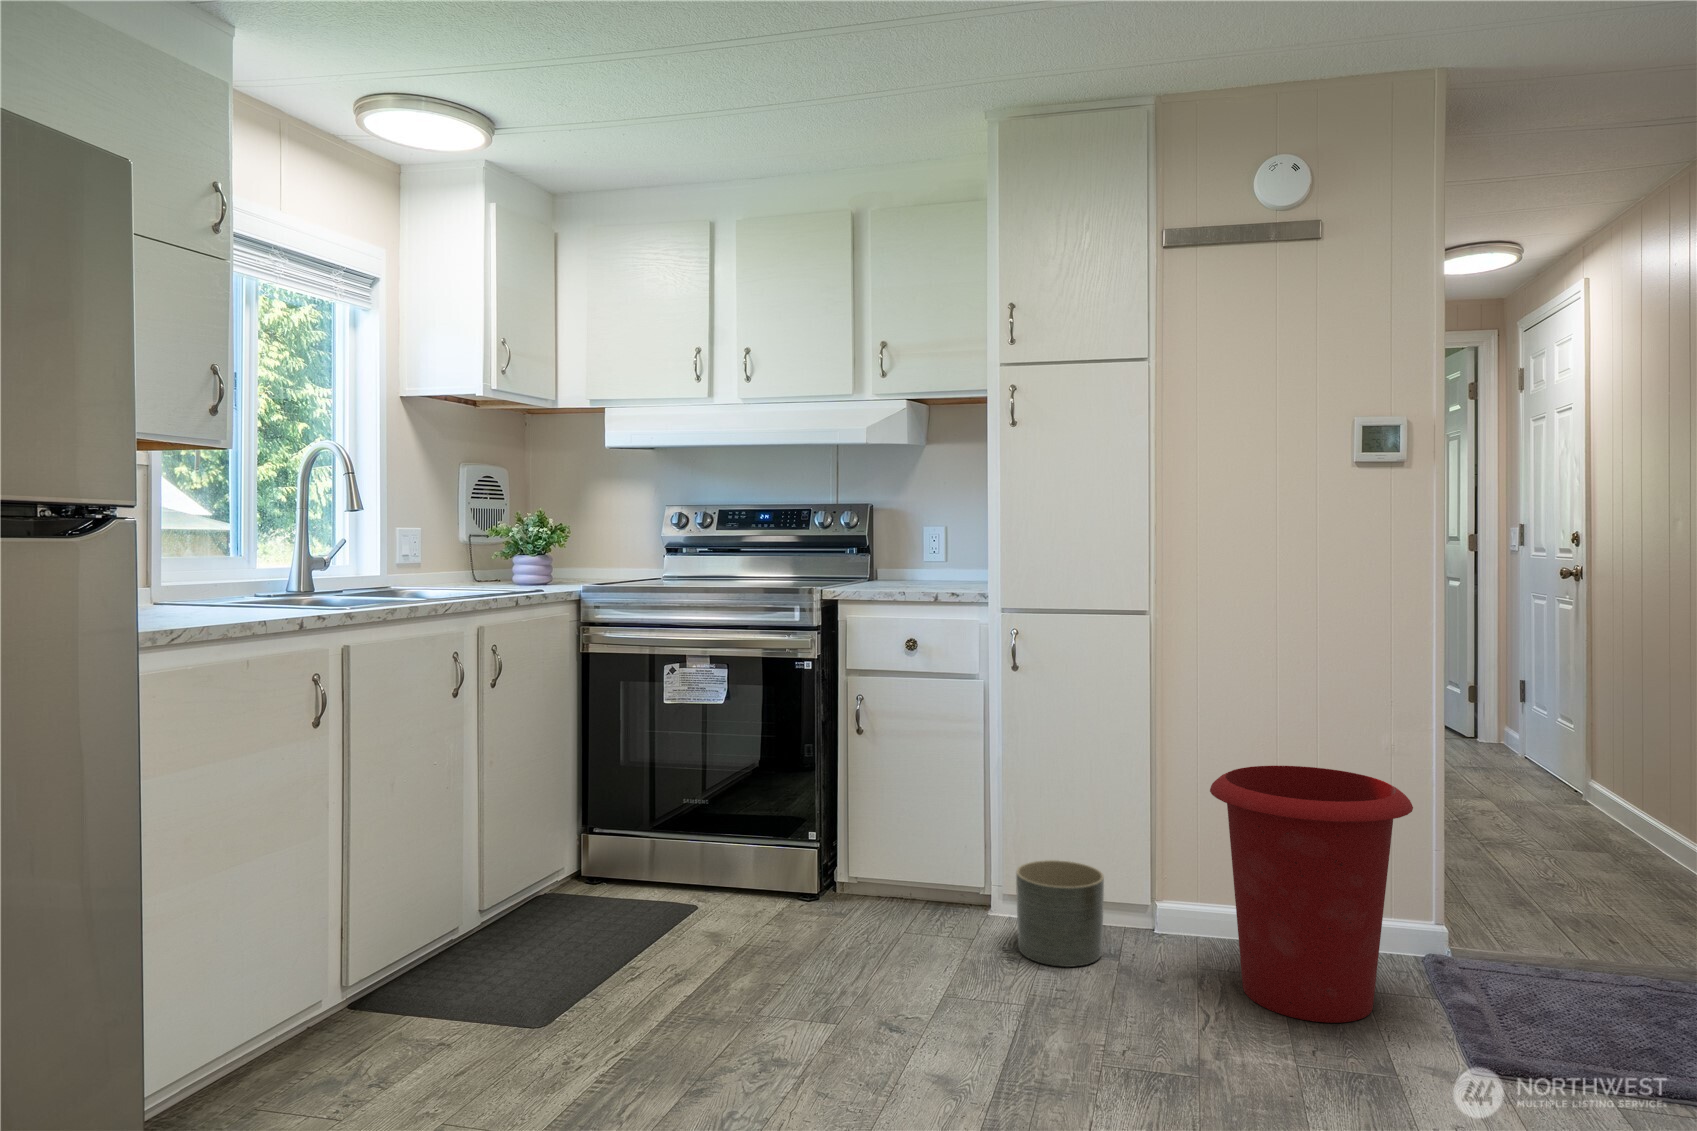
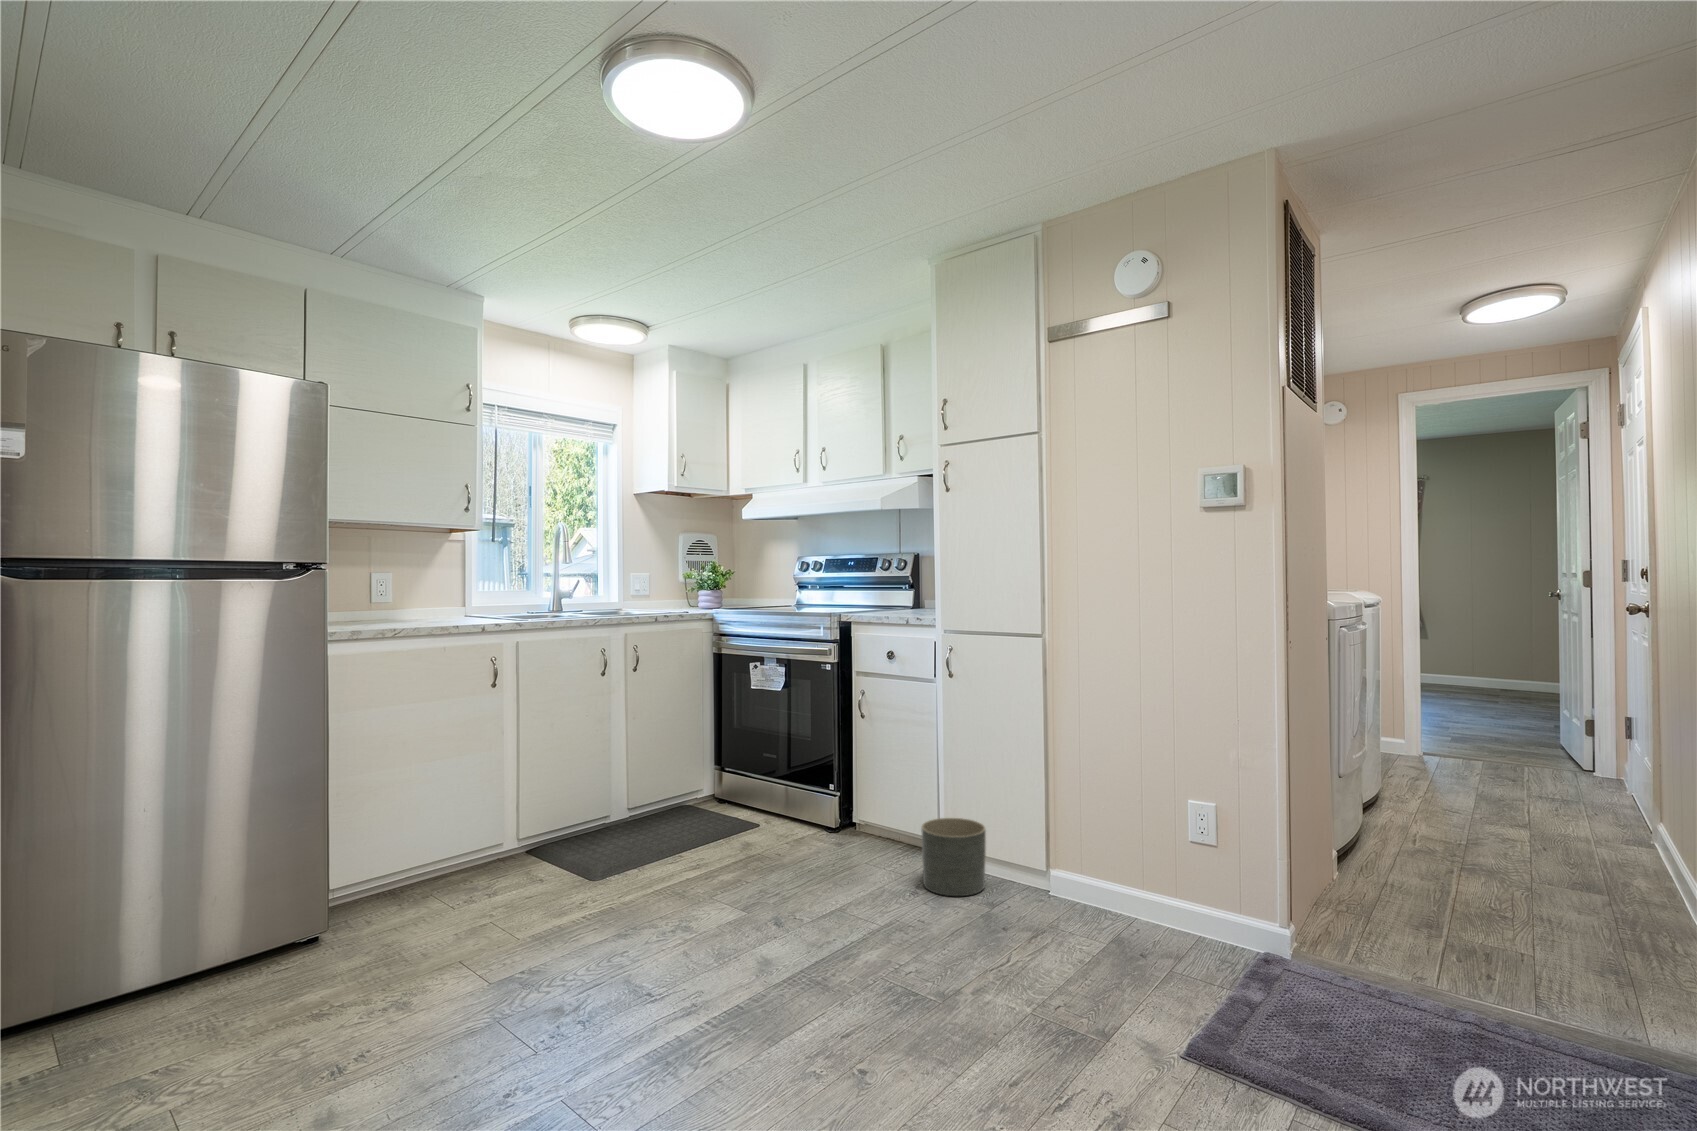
waste bin: present [1210,766,1413,1023] -> none [1019,758,1174,966]

